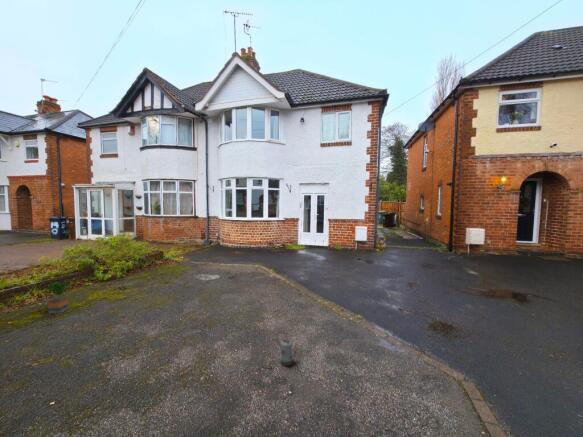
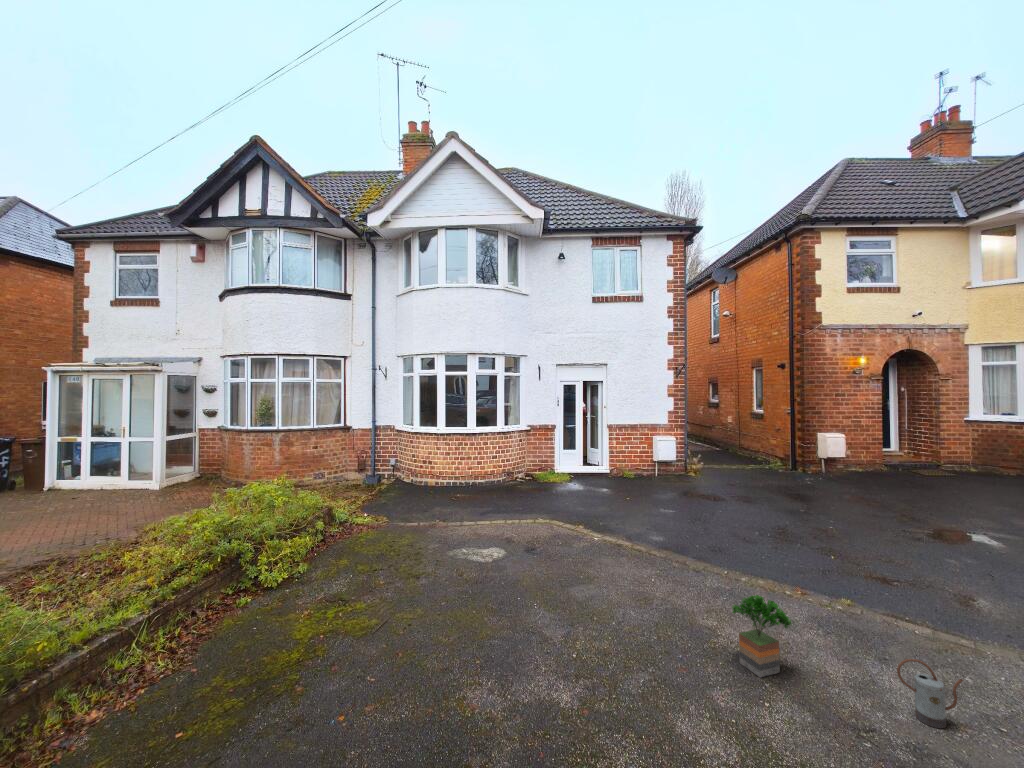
potted tree: present [48,282,71,313] -> present [732,595,791,677]

